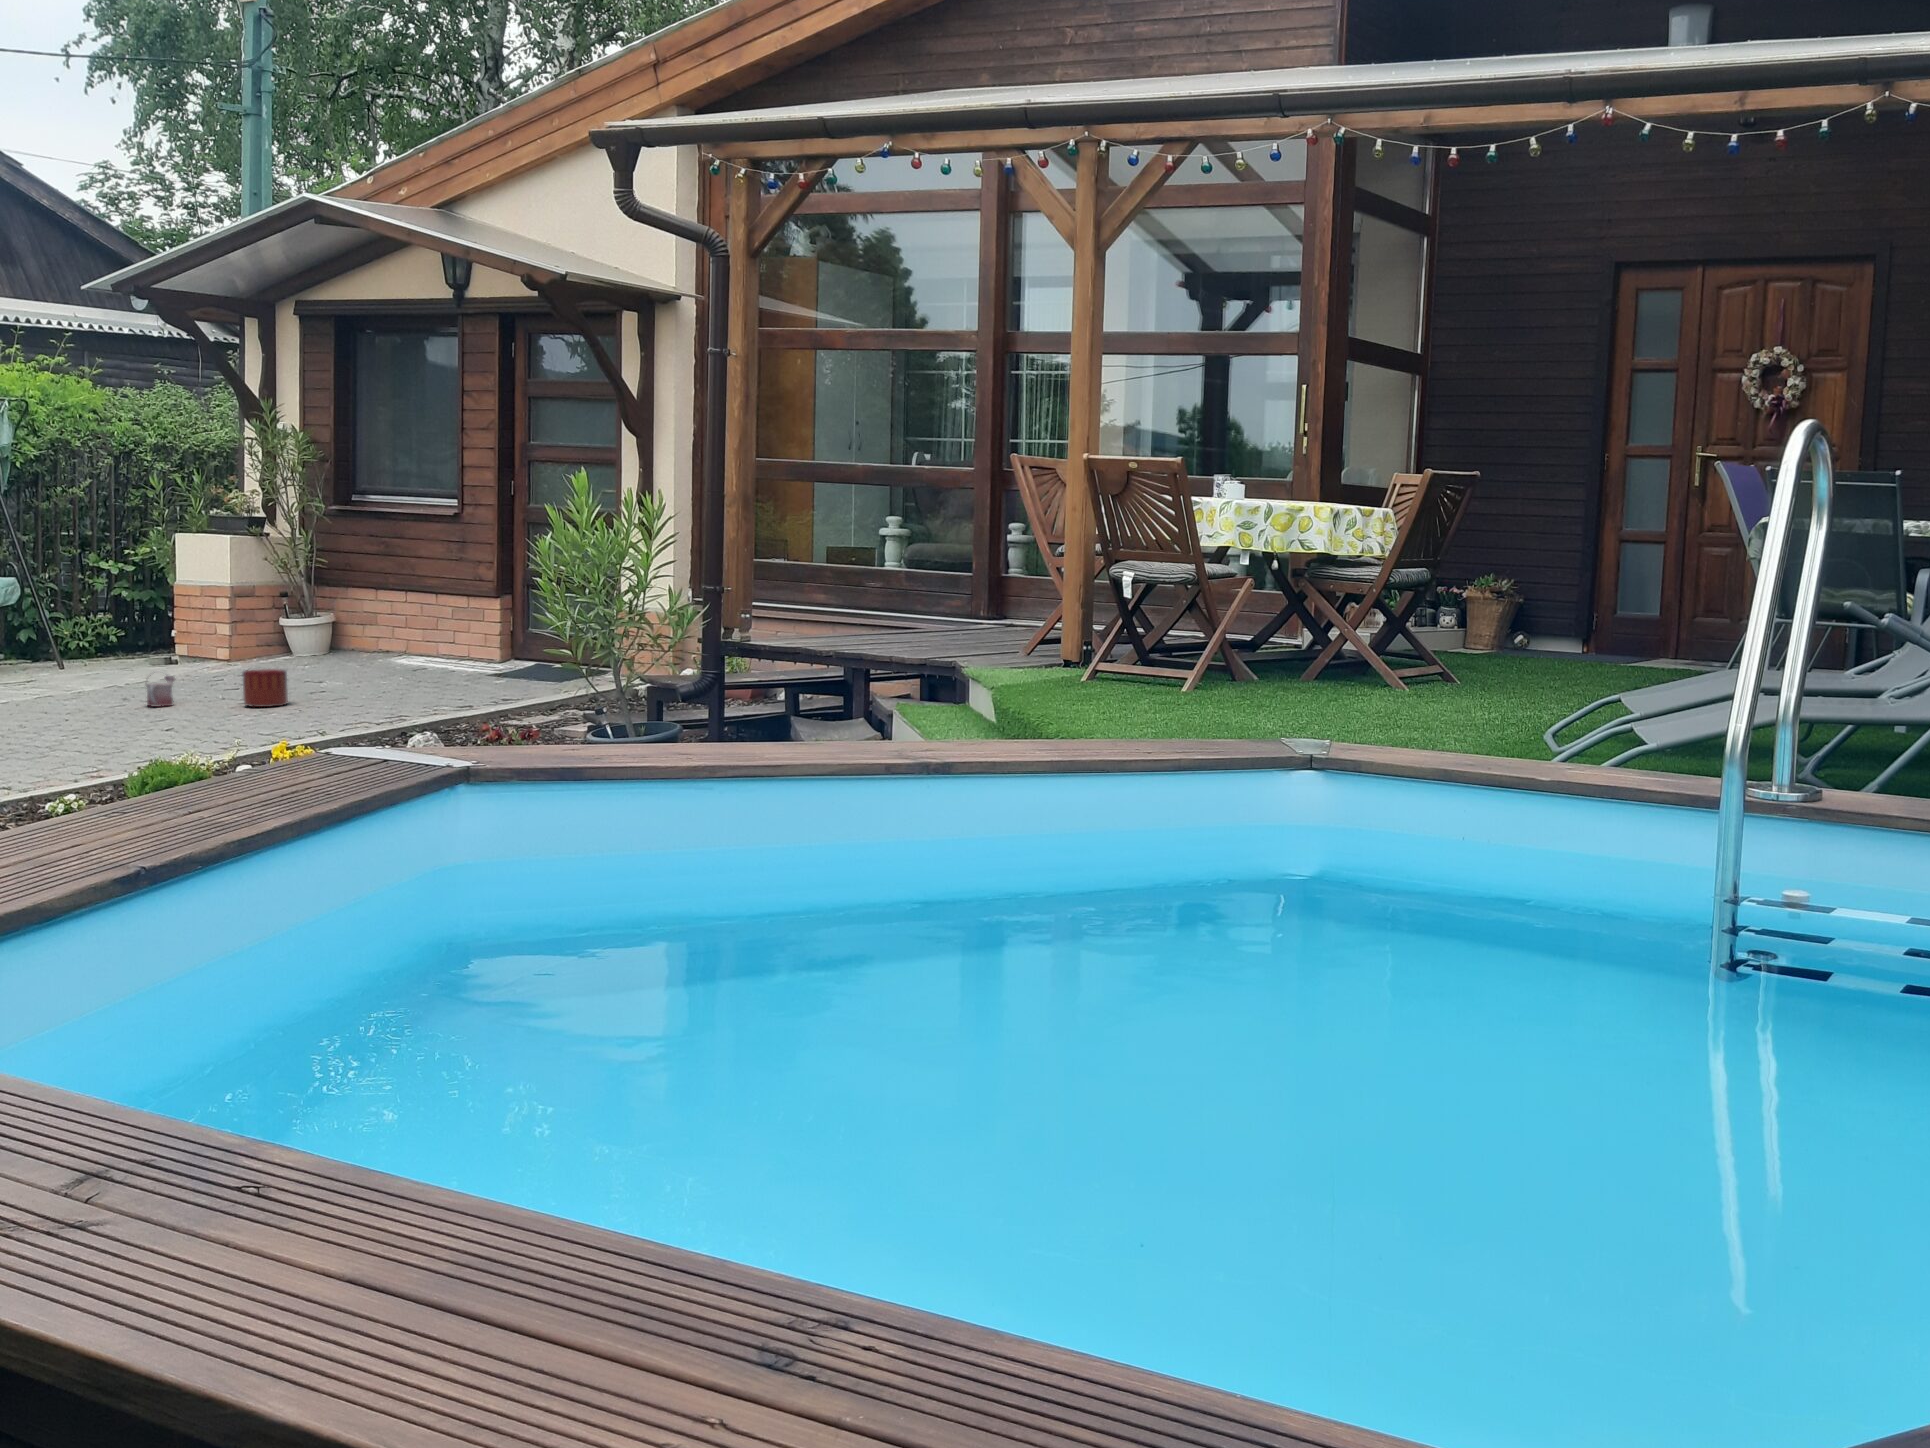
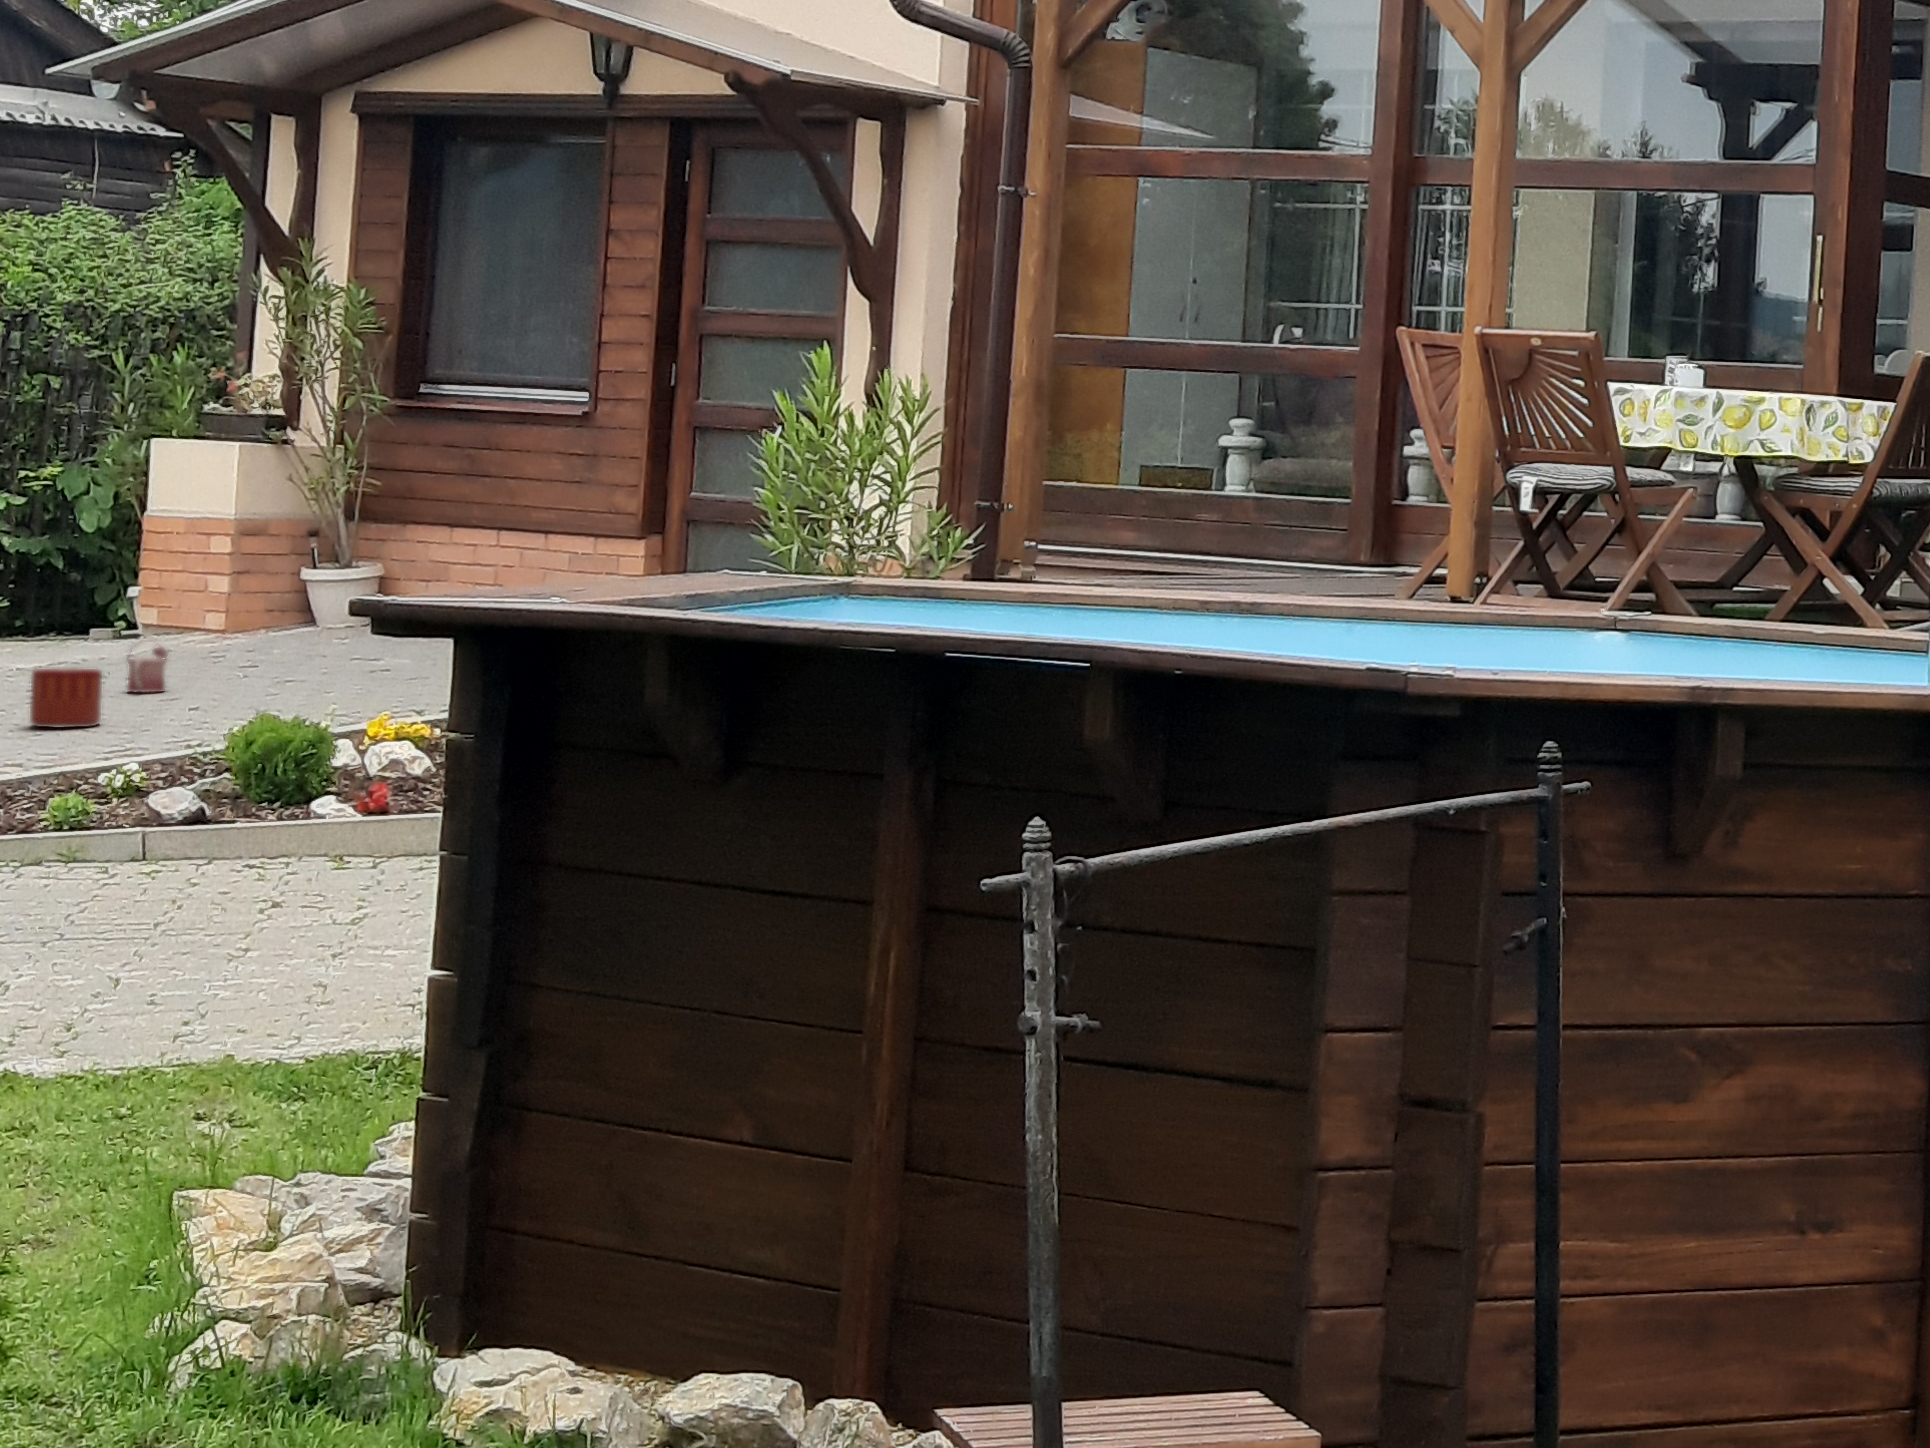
planter: present [242,669,288,707] -> present [30,669,102,728]

